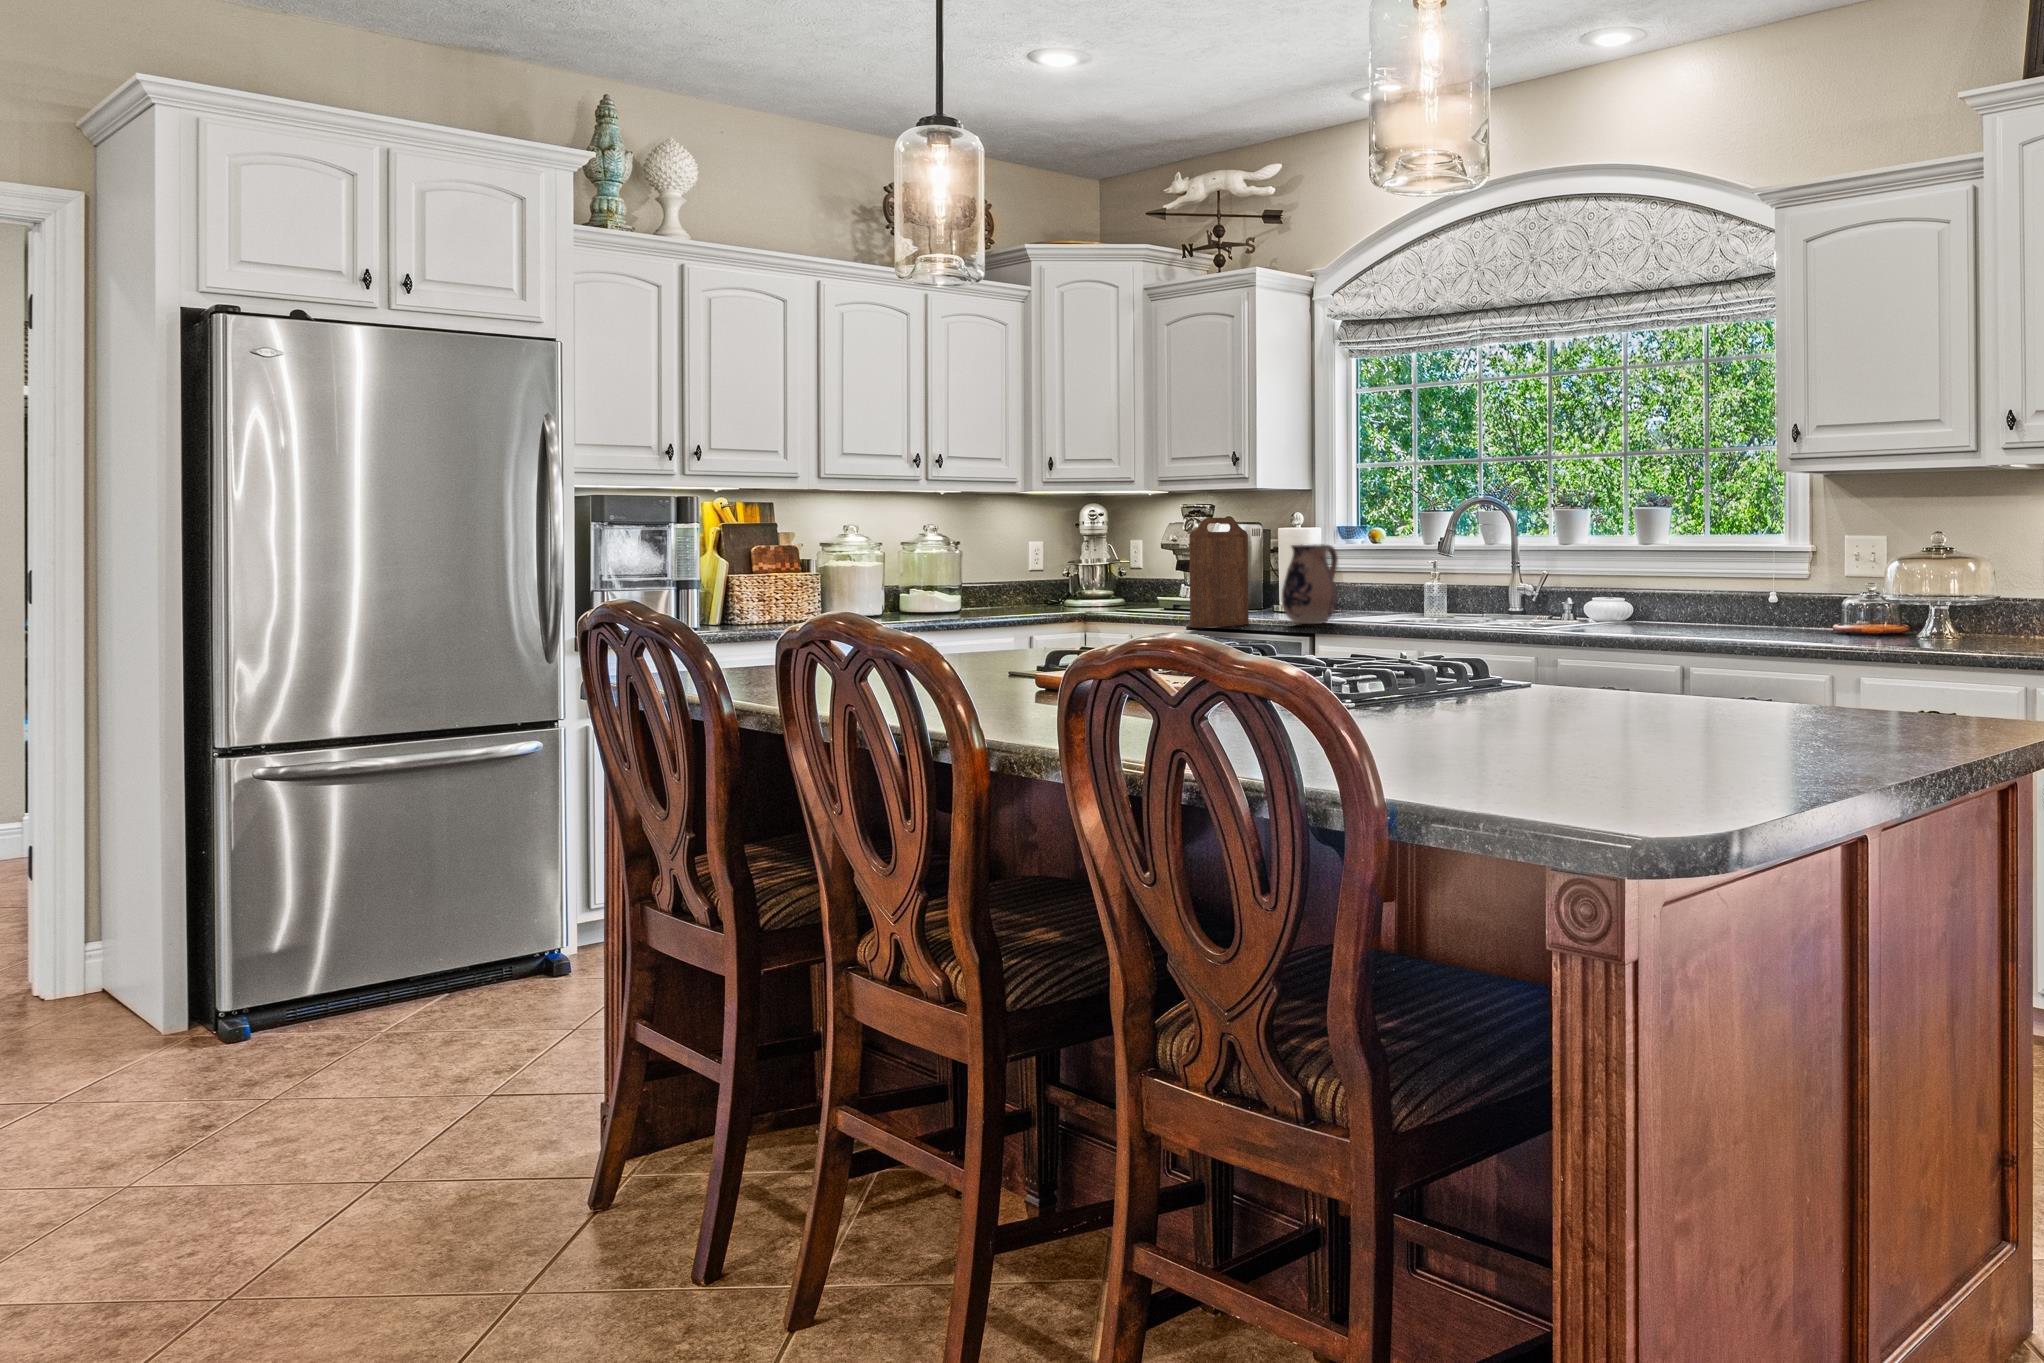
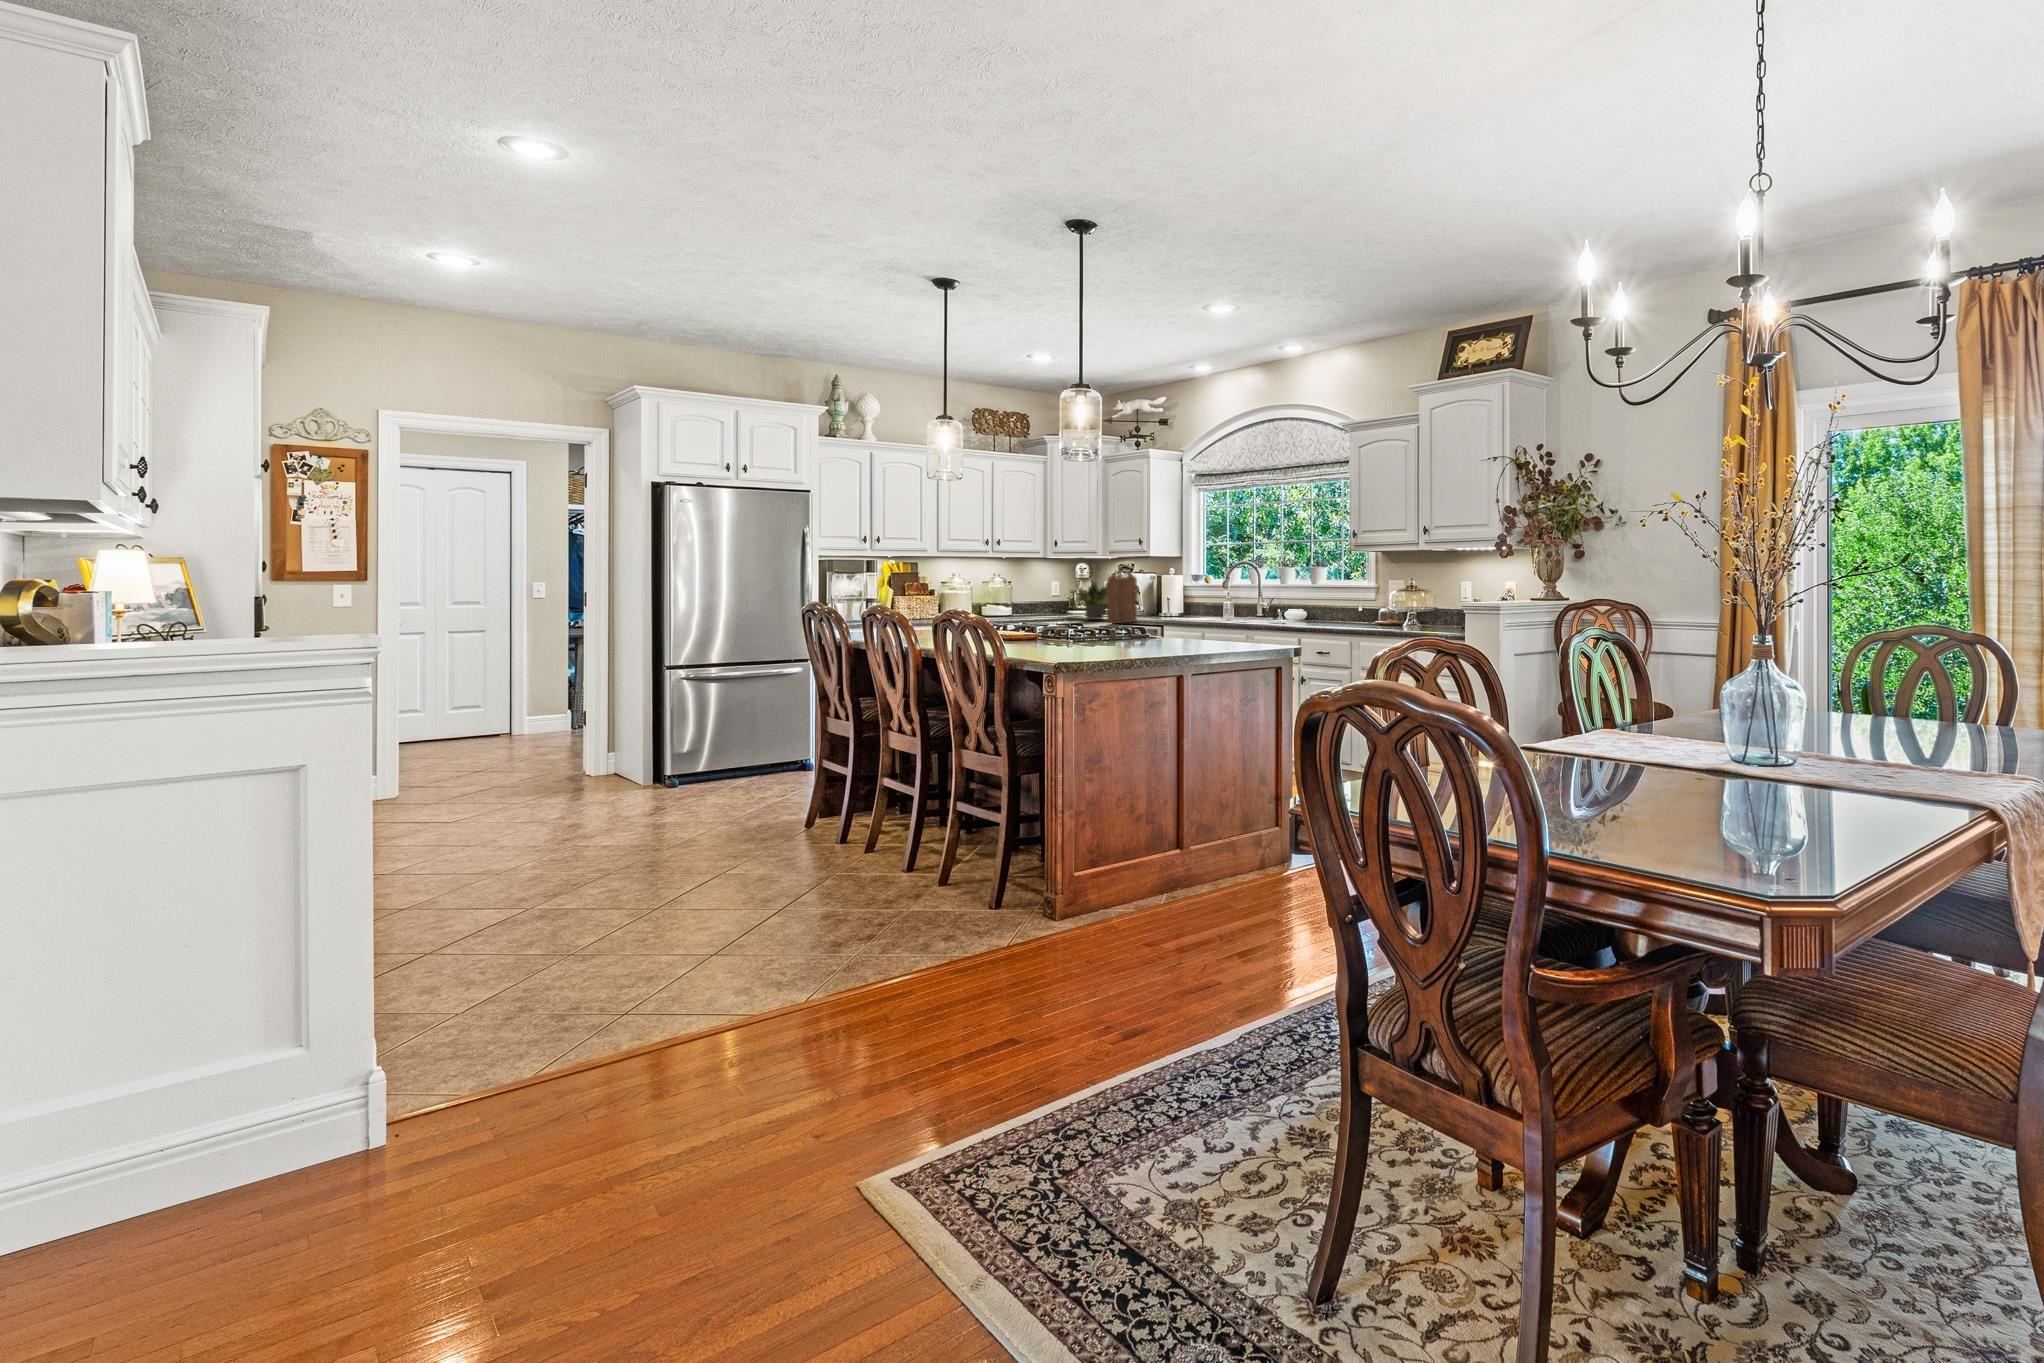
potted plant: none [1092,535,1181,619] -> present [1073,582,1107,620]
ceramic pitcher: present [1282,544,1338,624] -> none [1149,583,1178,622]

